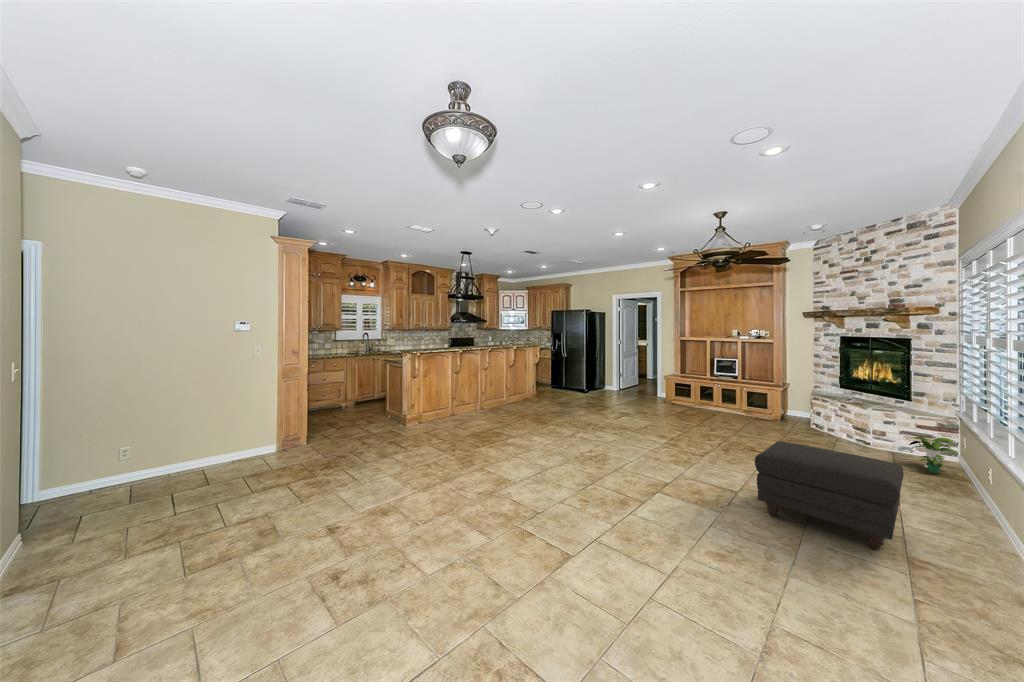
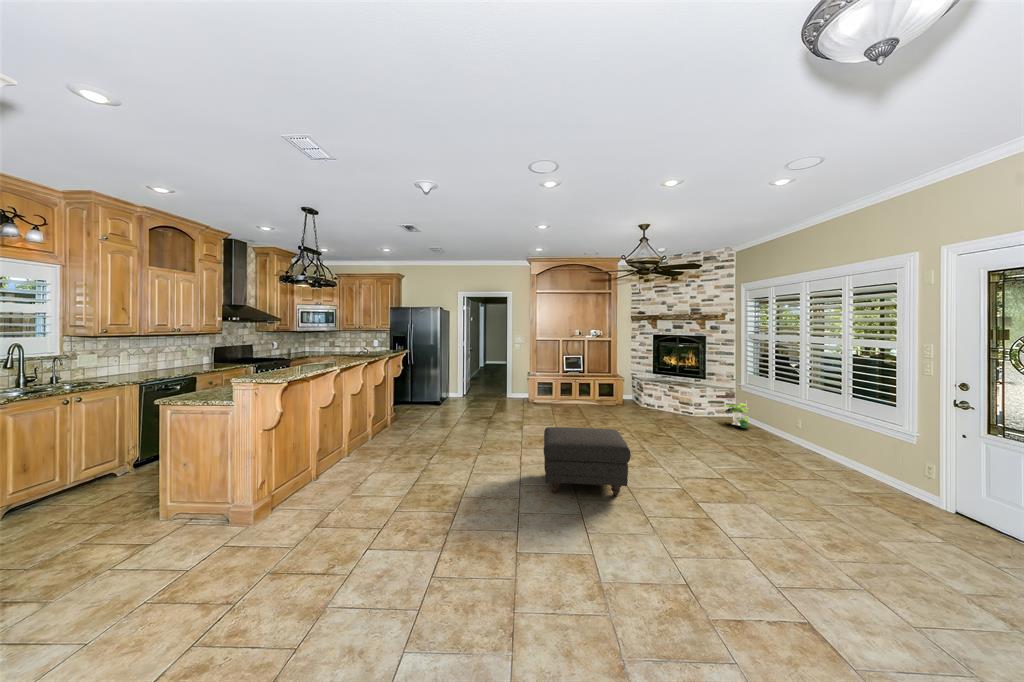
ottoman: present [755,441,904,550] -> present [544,427,631,495]

